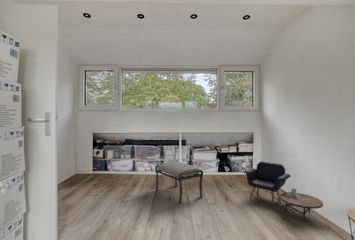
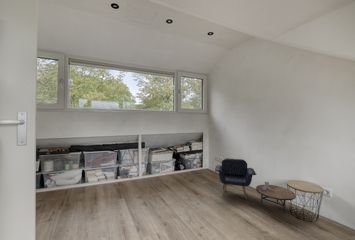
ottoman: present [155,162,203,204] -> none [123,167,181,220]

